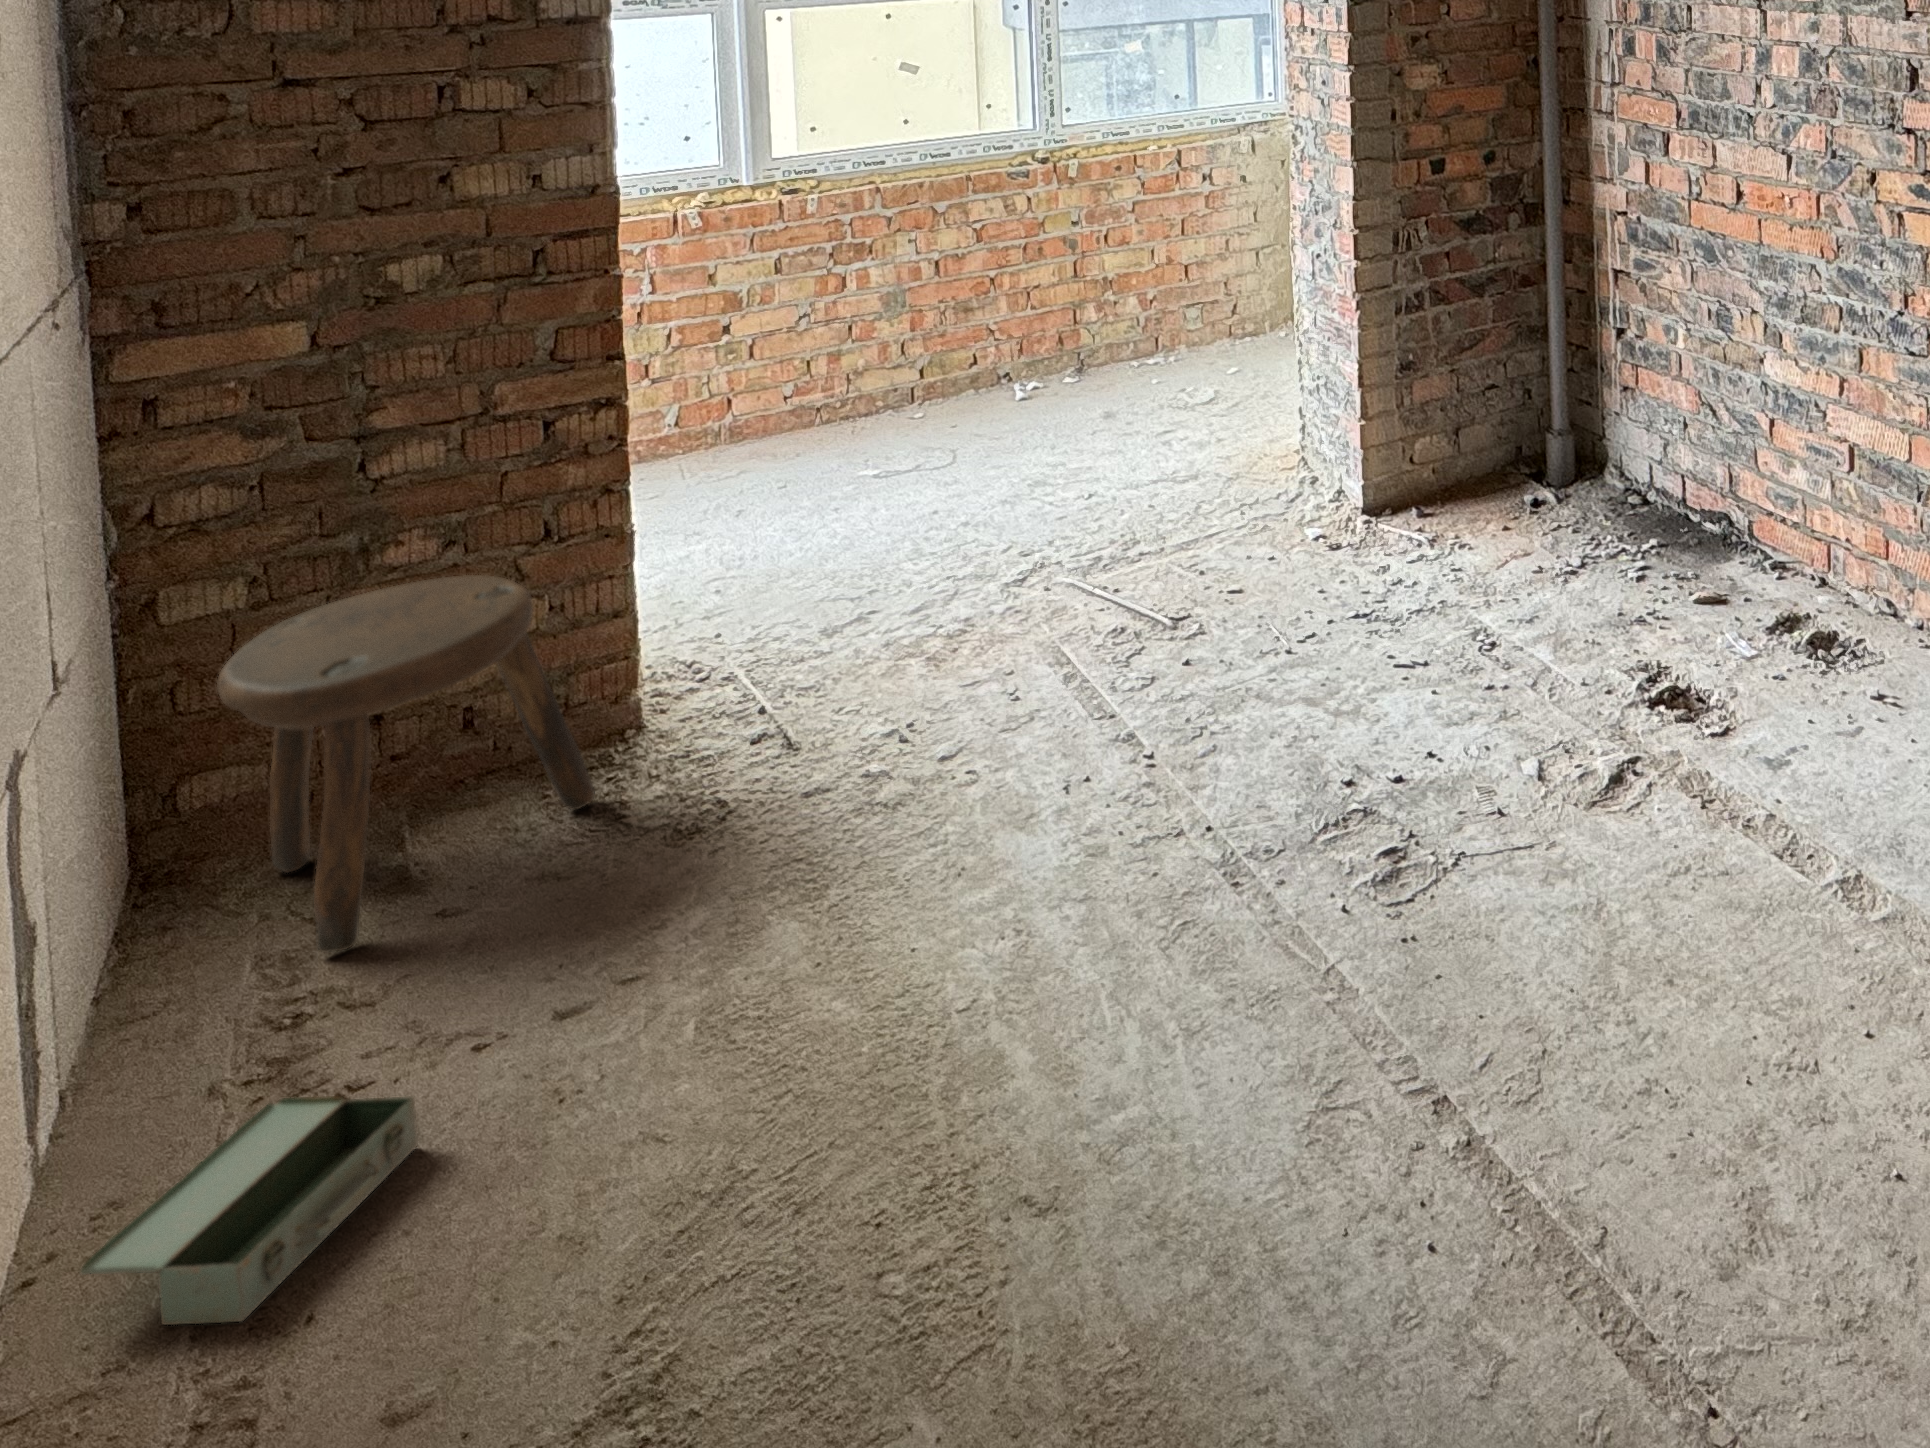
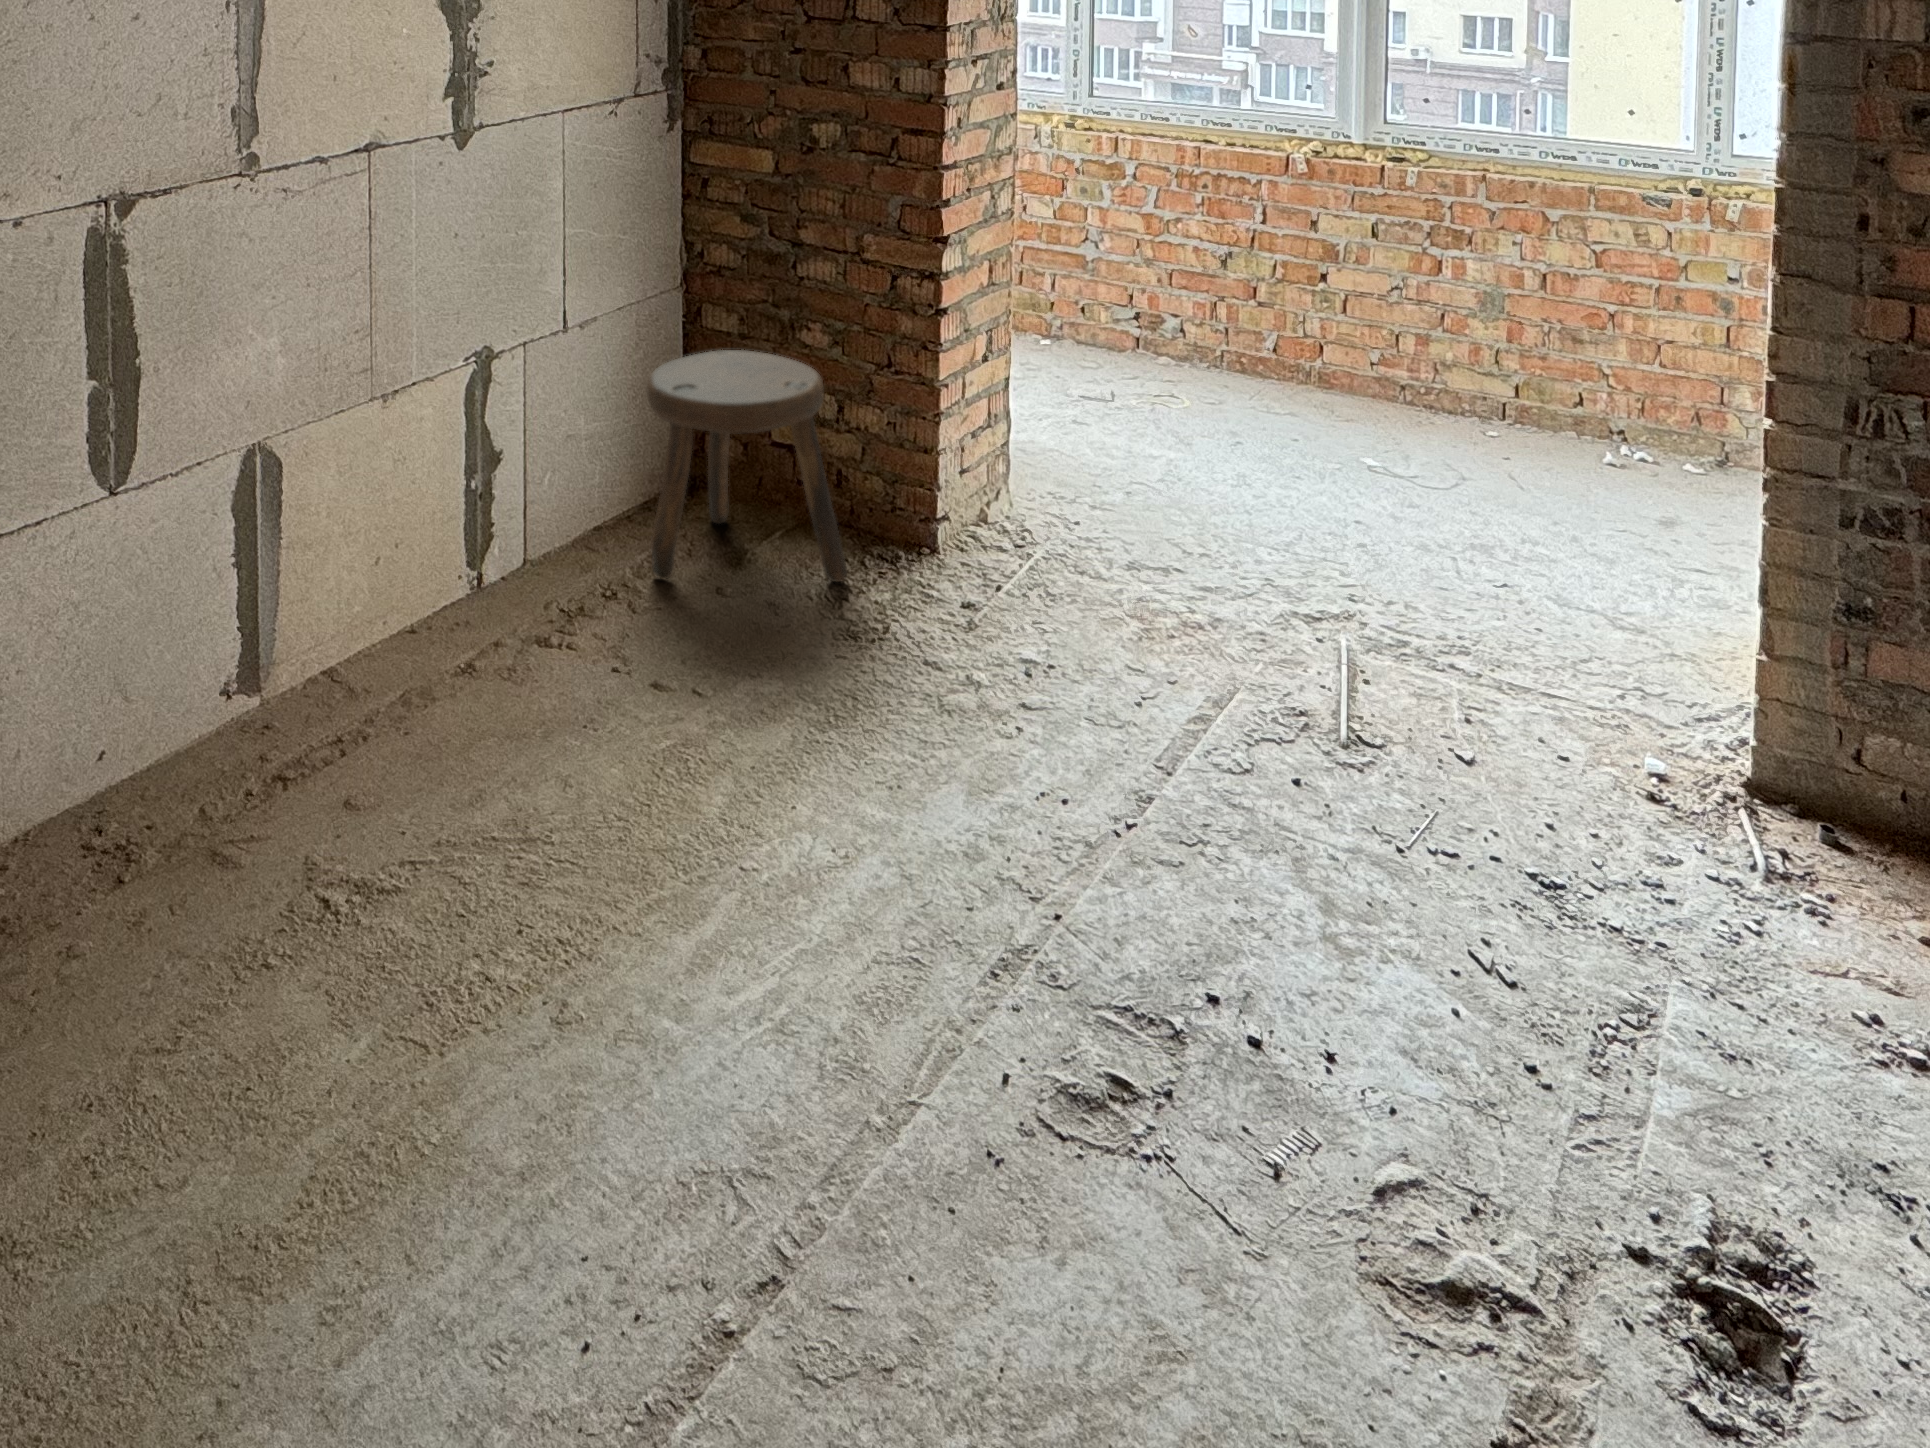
toolbox: present [80,1096,418,1325] -> none [385,620,529,716]

